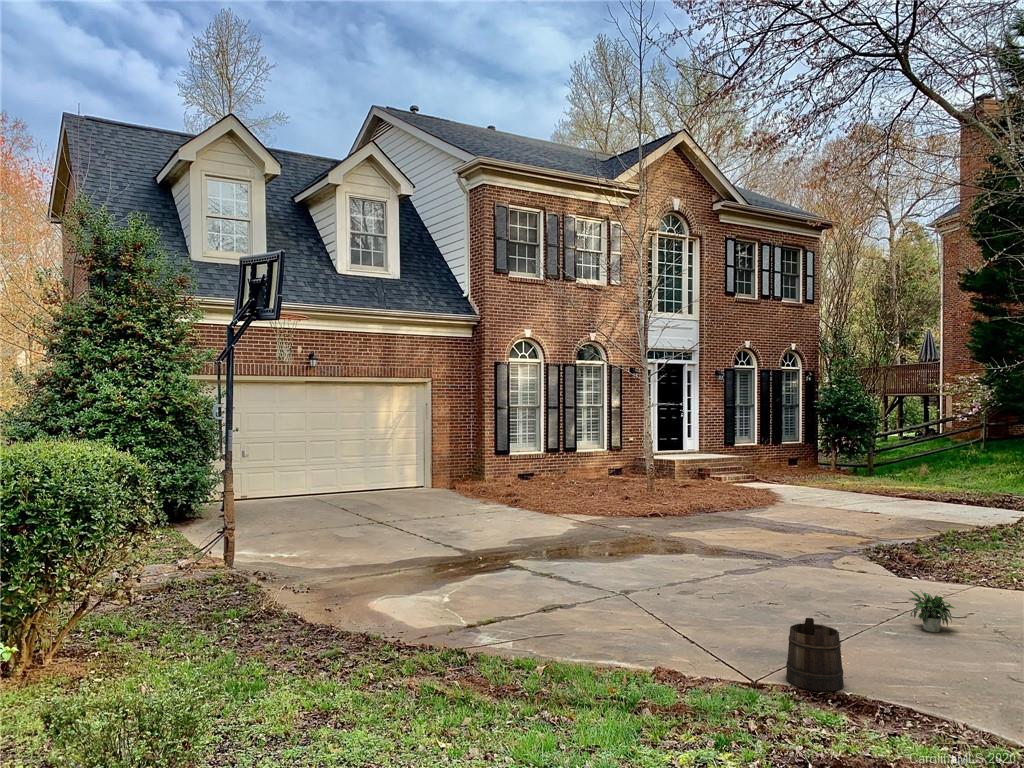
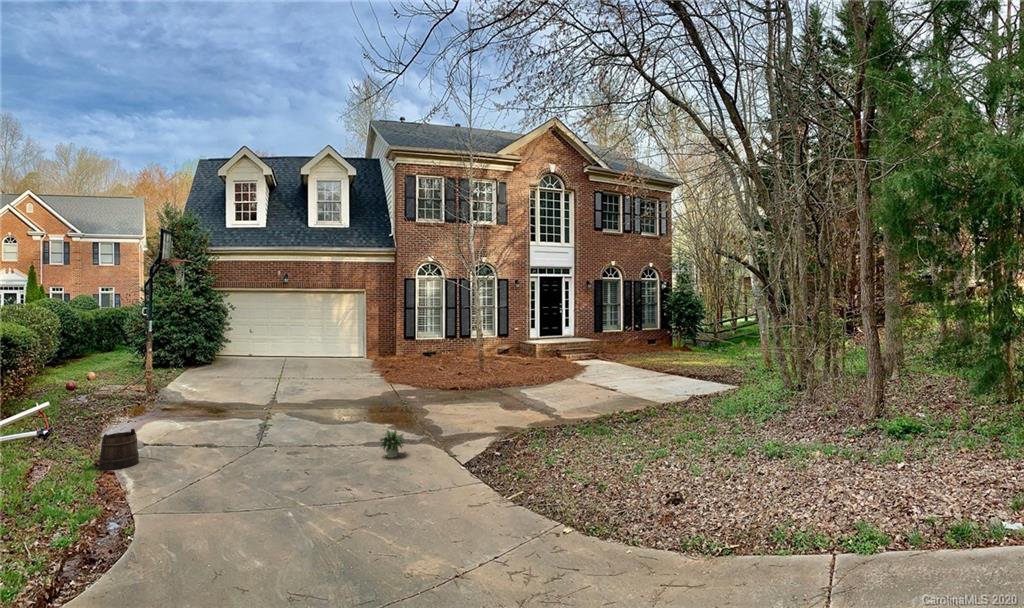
bucket: present [786,618,844,692] -> present [99,429,139,470]

